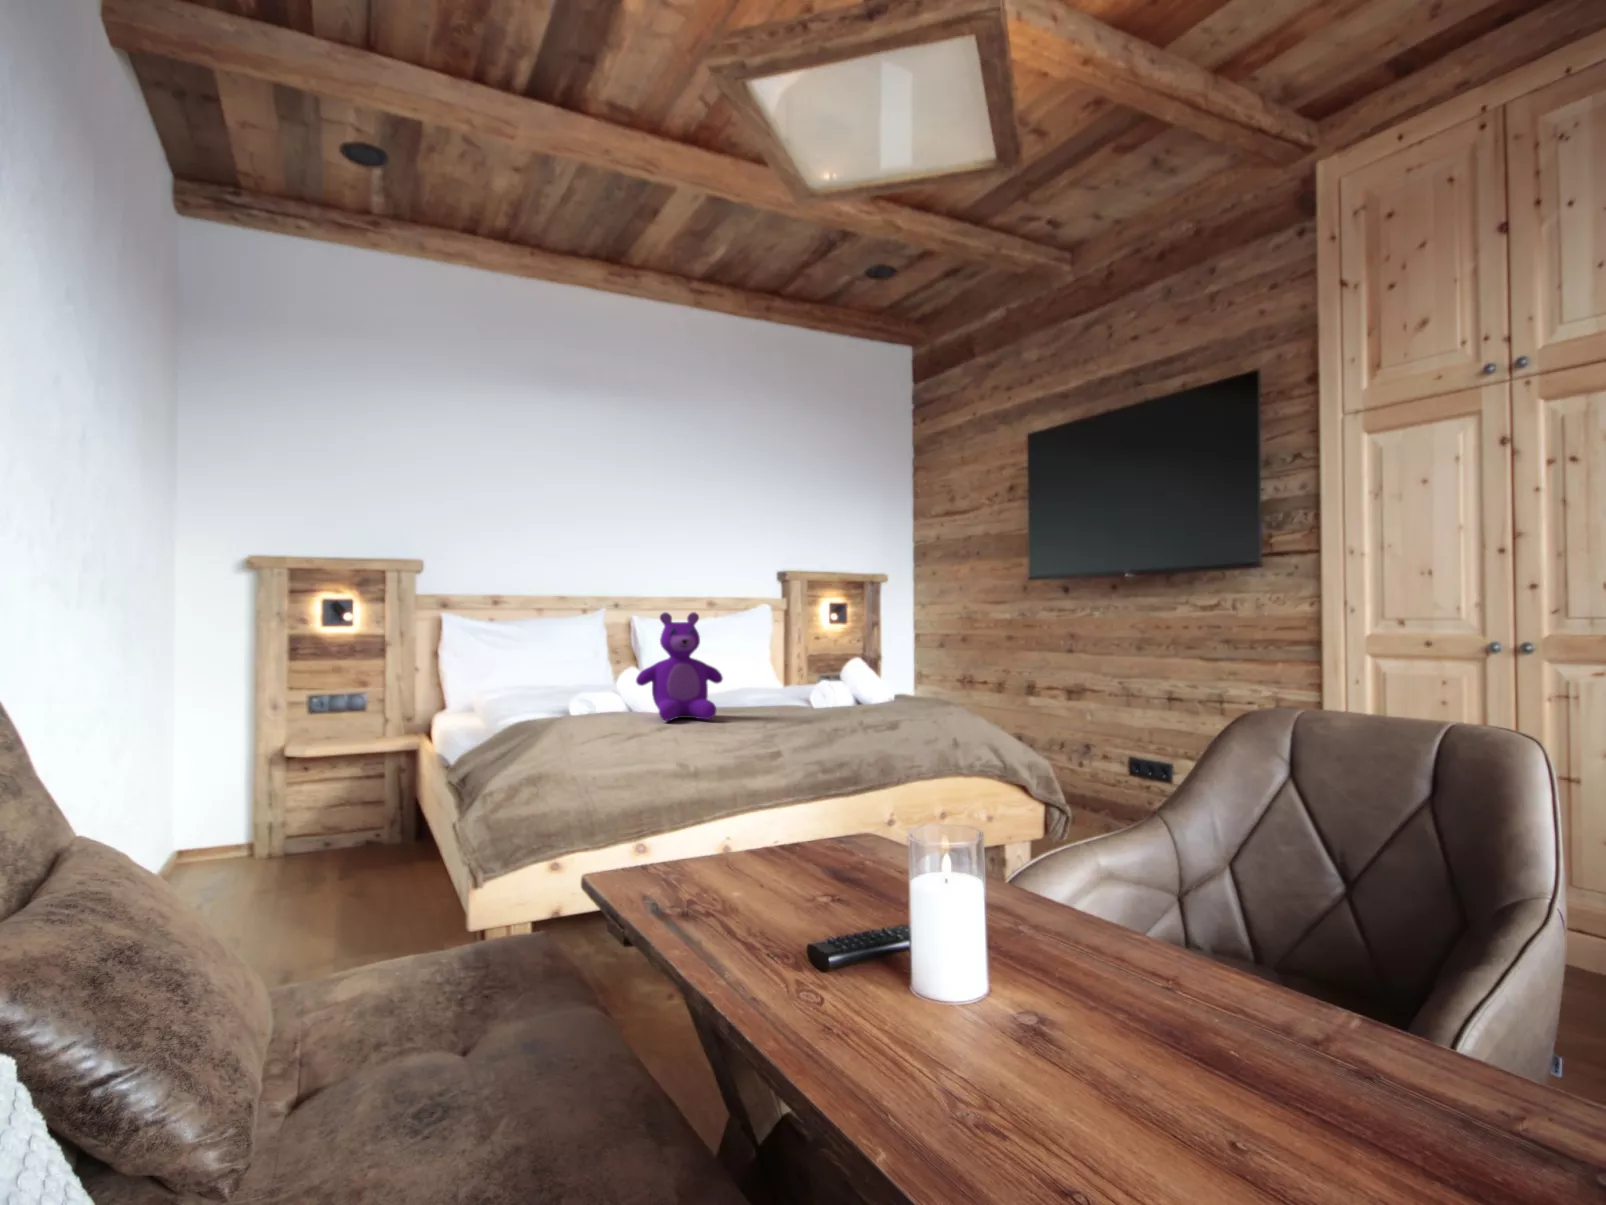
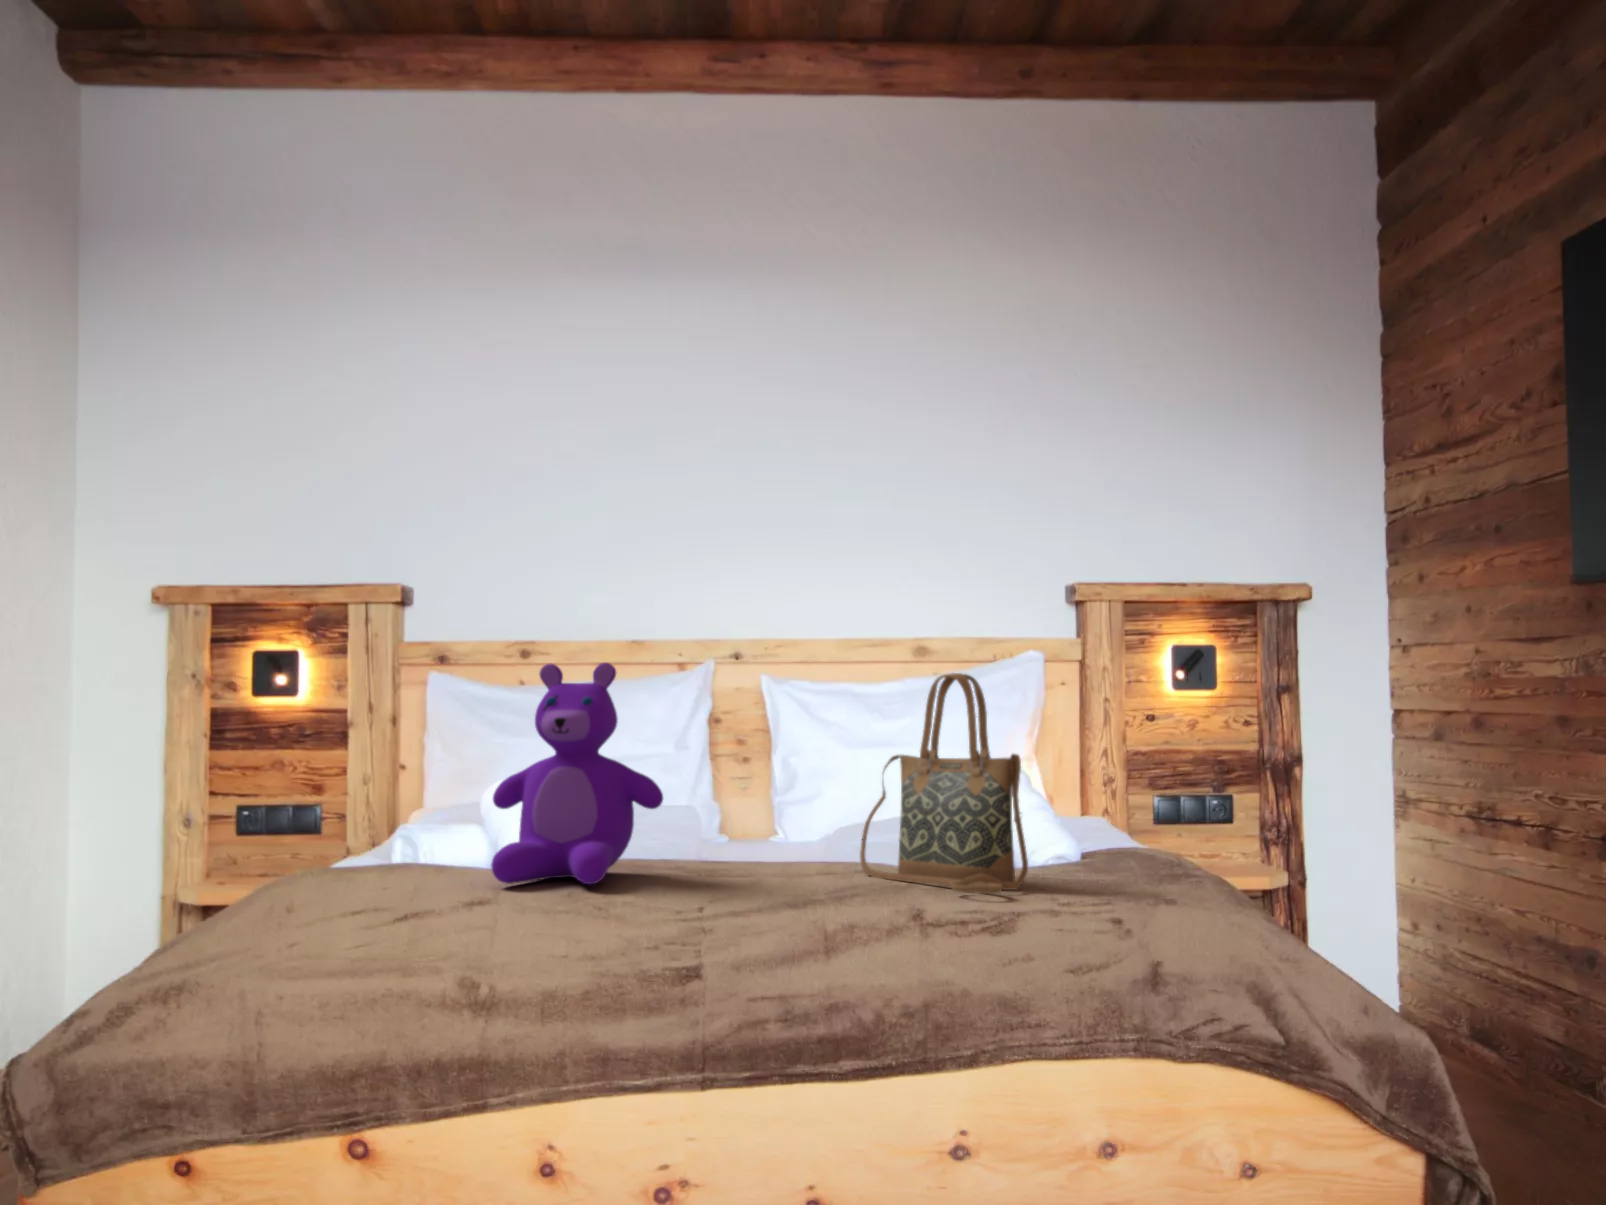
handbag: none [800,619,889,715] -> present [860,673,1028,894]

